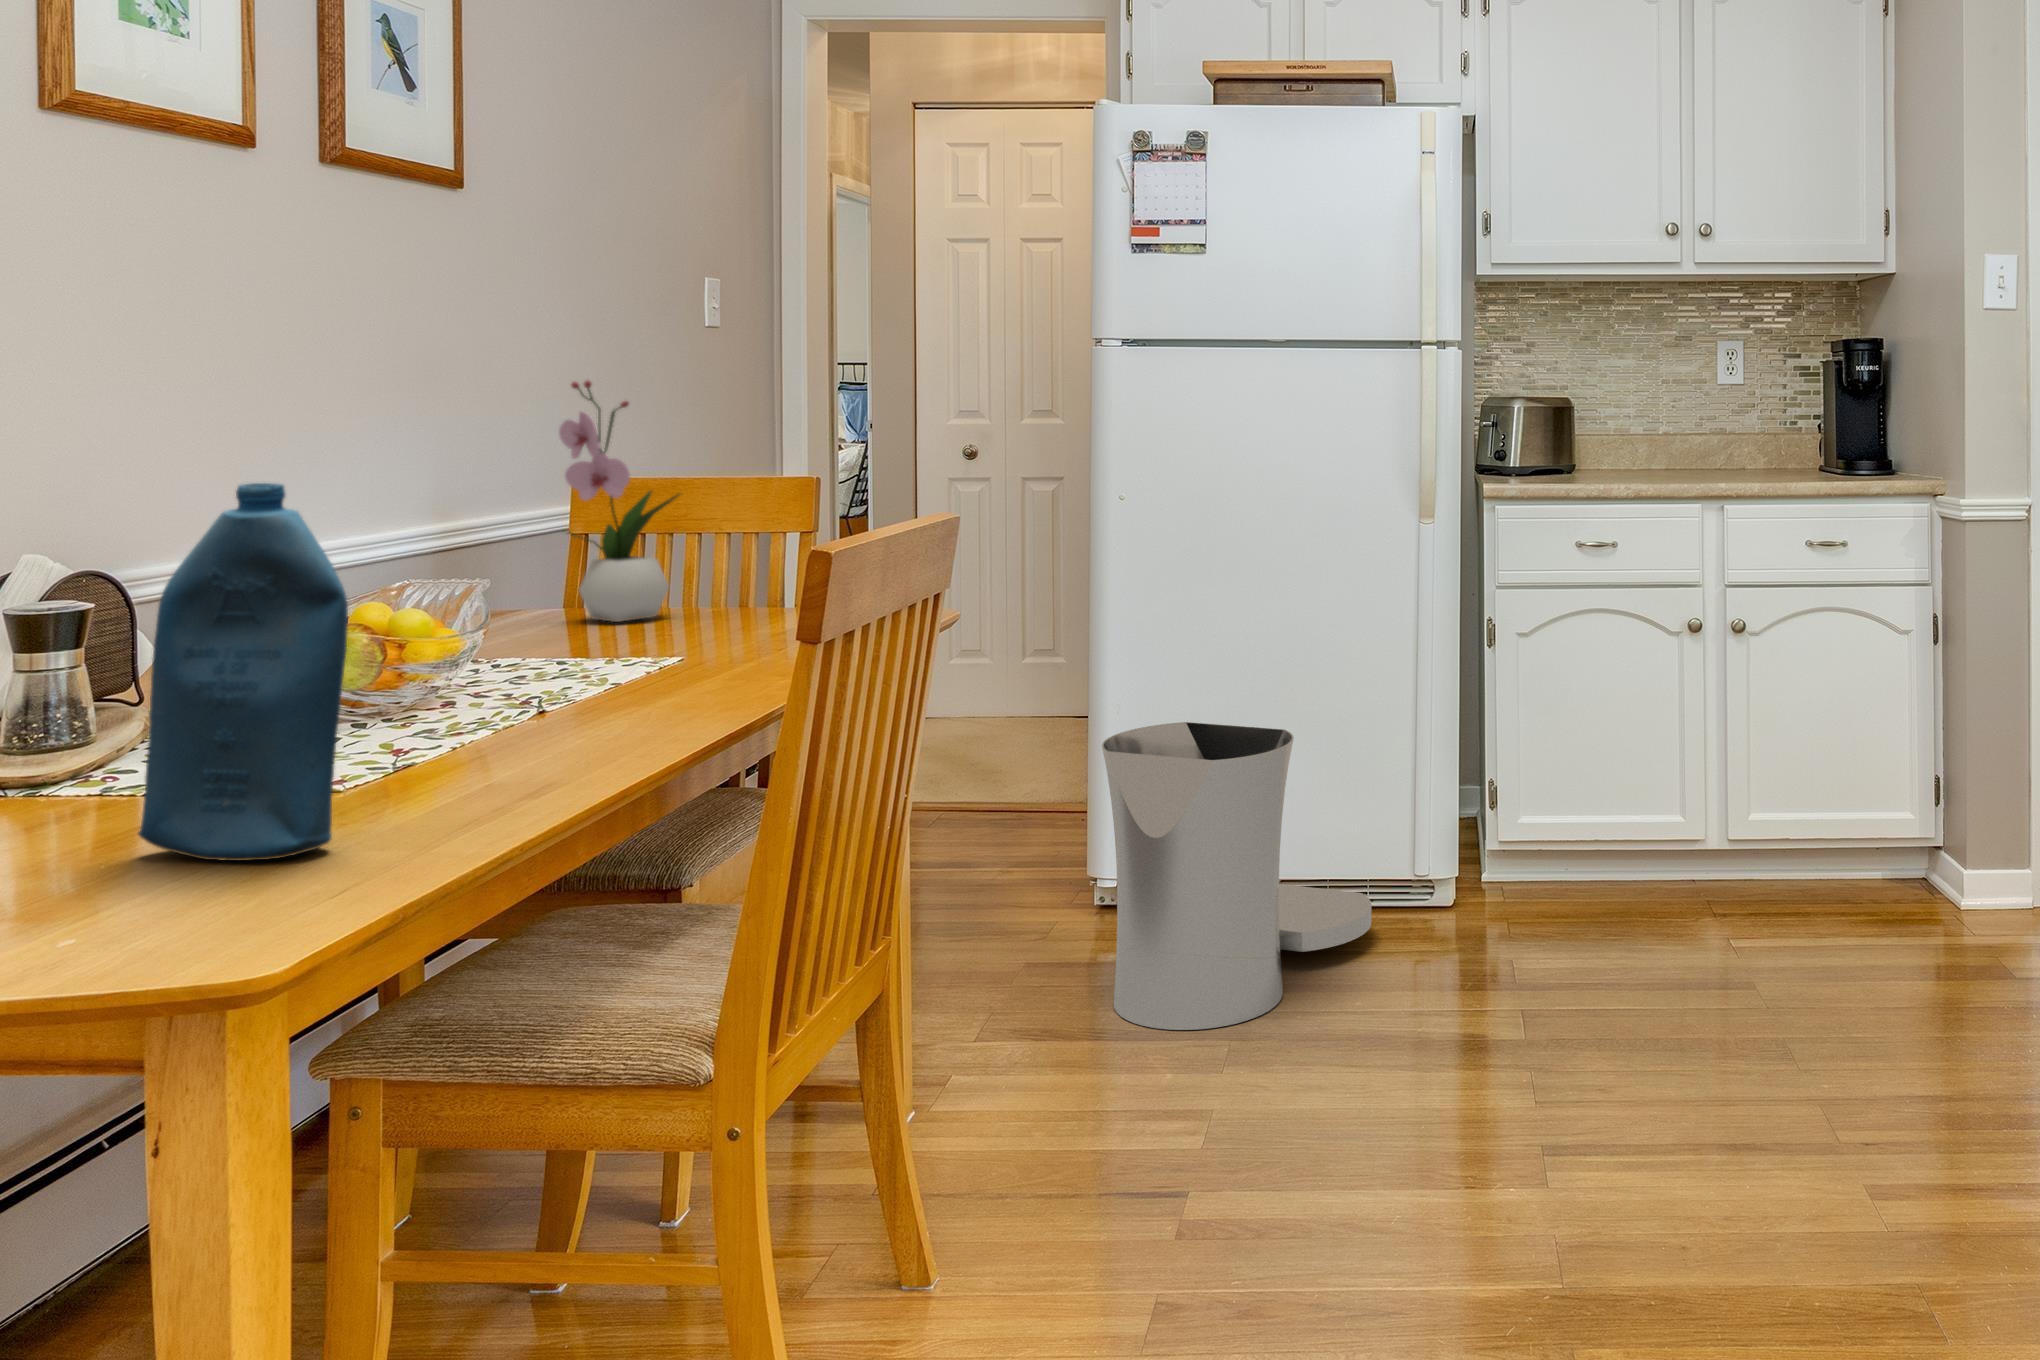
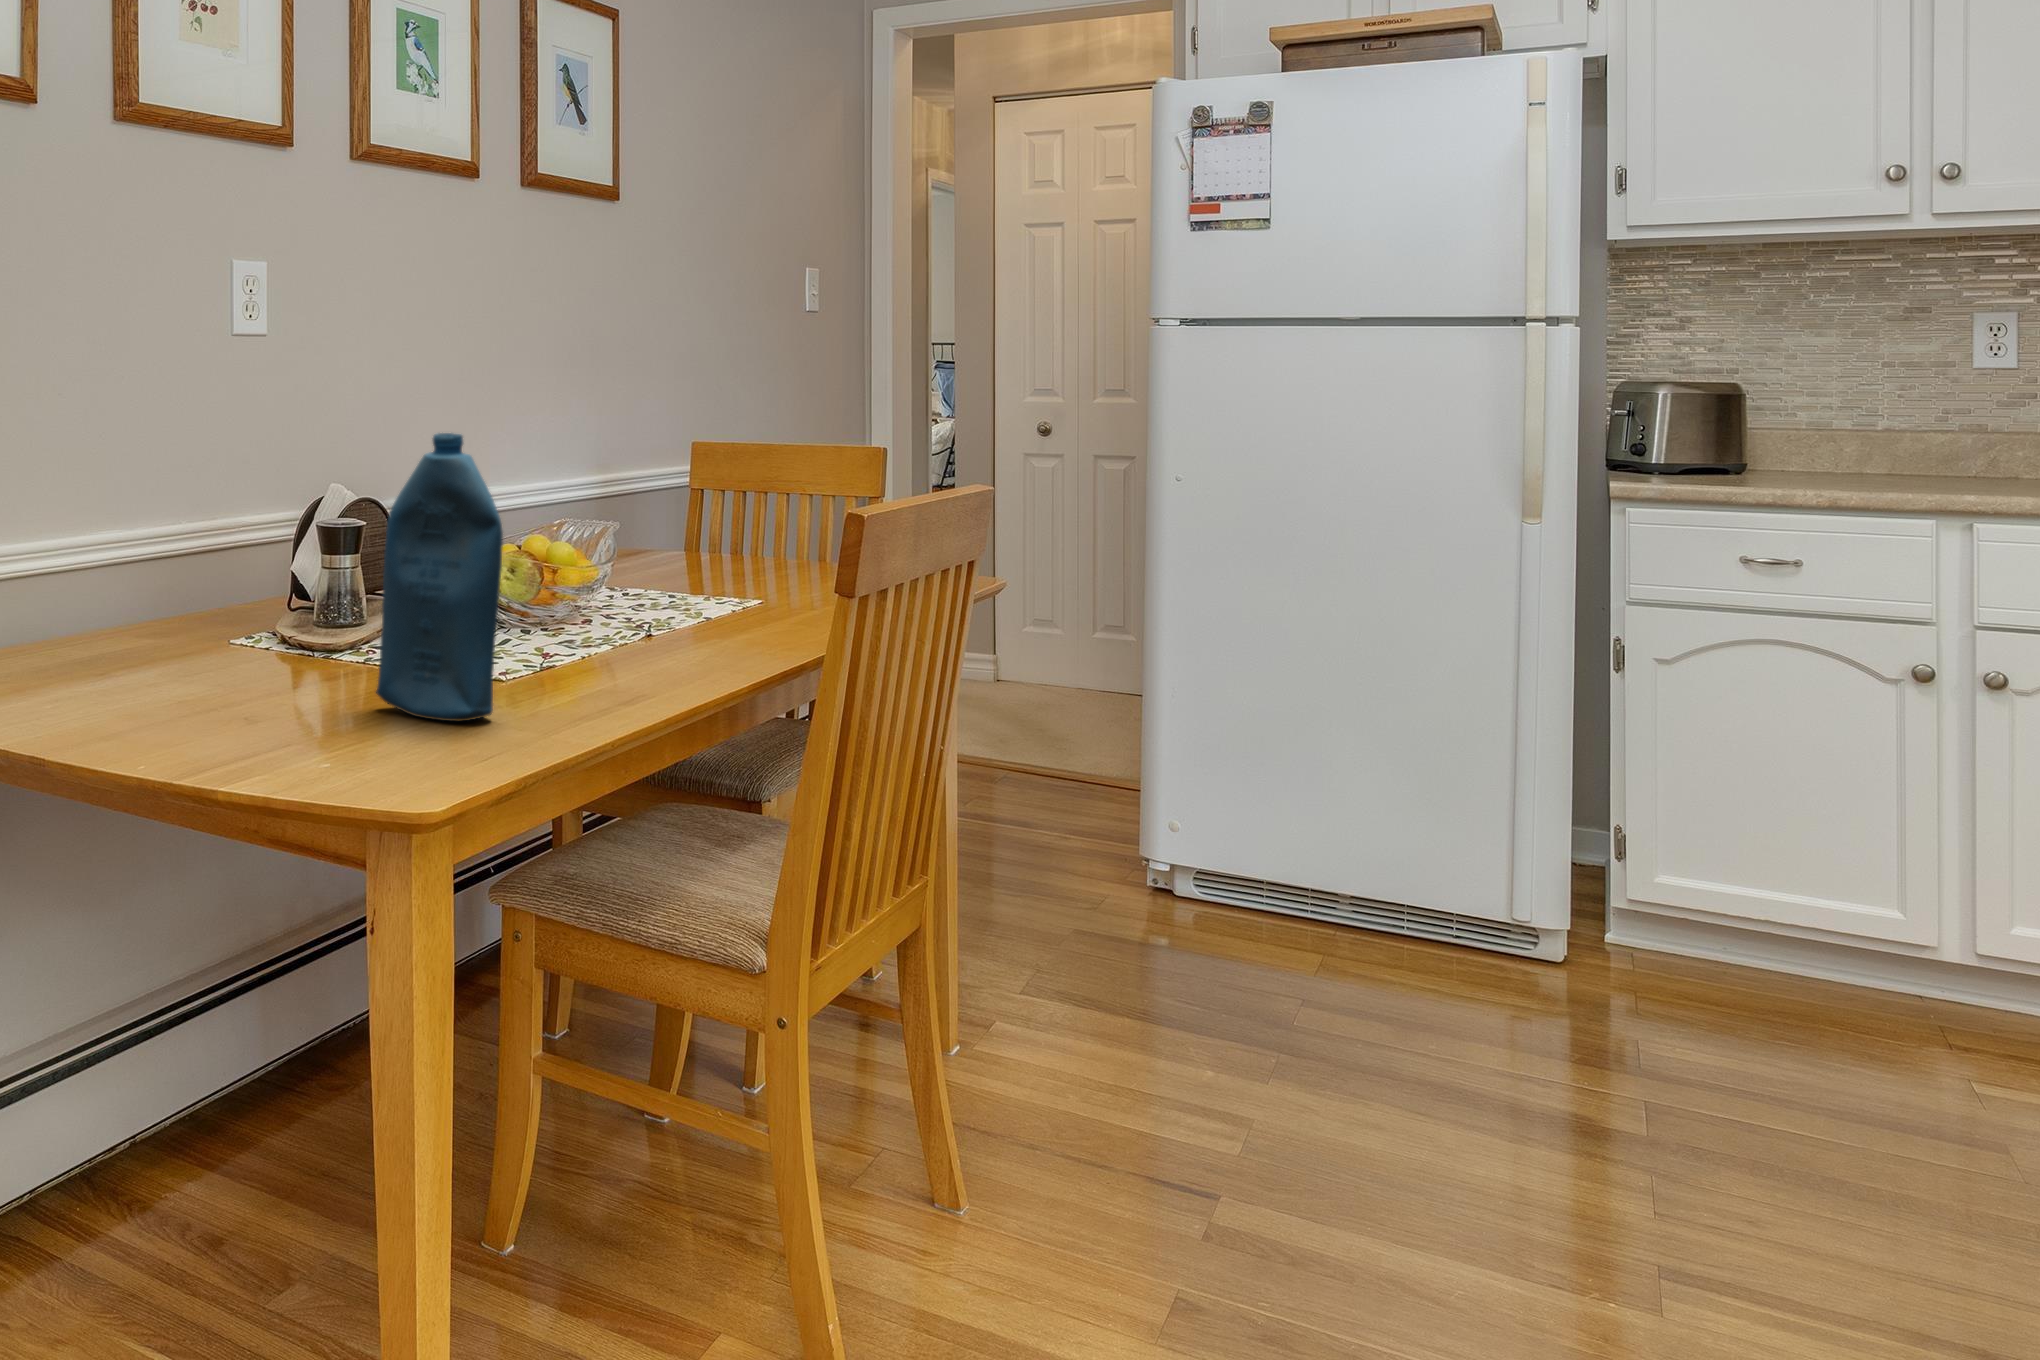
flower arrangement: present [559,381,679,622] -> none [680,359,776,569]
trash can: present [1102,722,1371,1030] -> none [1156,713,1458,1030]

